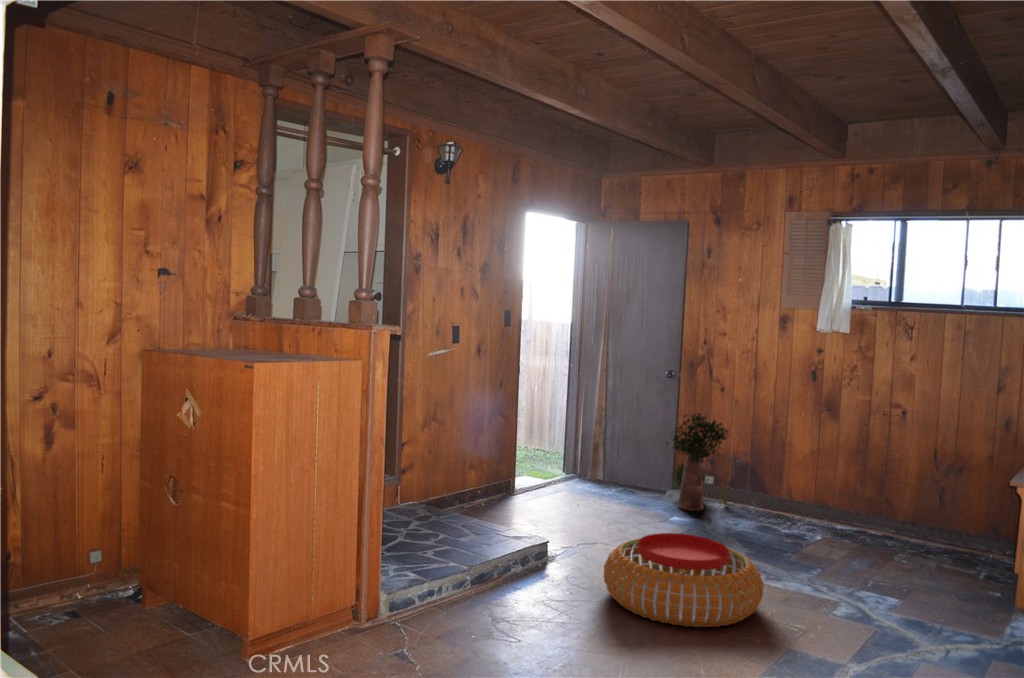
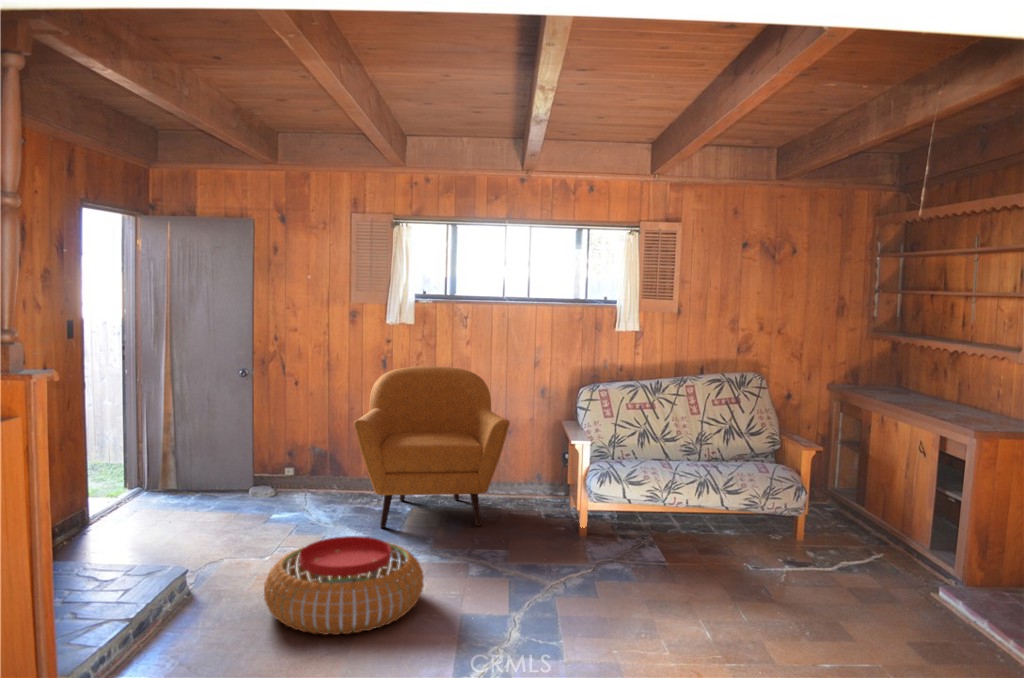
armchair: none [746,382,933,572] -> present [354,366,510,528]
potted plant: present [667,413,732,511] -> none [254,406,318,506]

